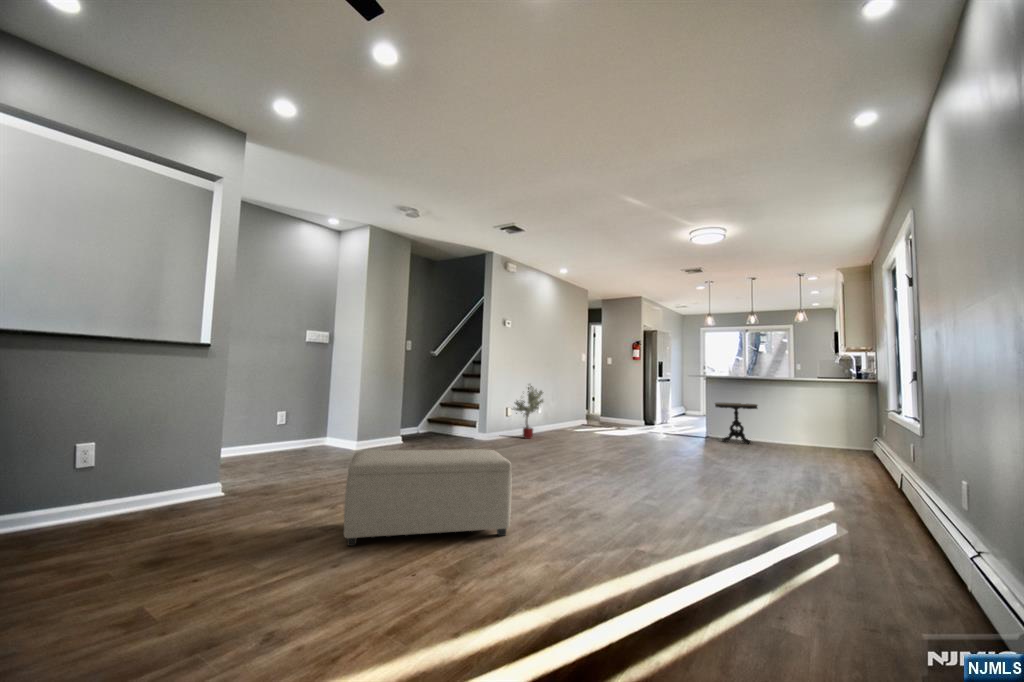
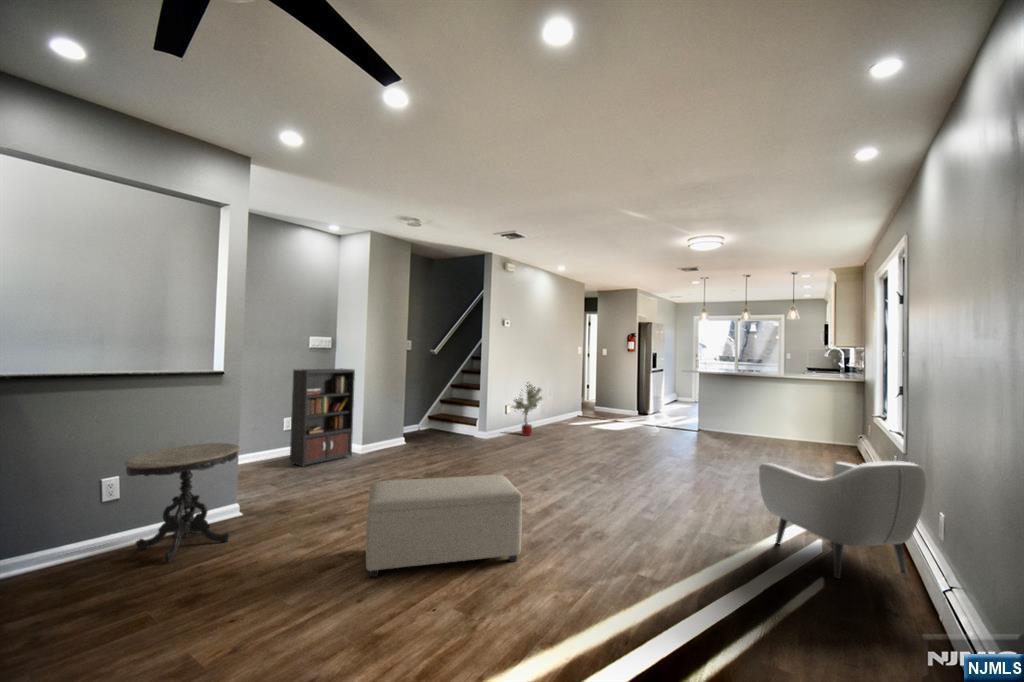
bookcase: none [281,360,351,458] -> present [290,369,355,466]
side table: present [715,403,758,444] -> present [124,443,239,563]
armchair: none [765,428,945,556] -> present [759,461,926,578]

